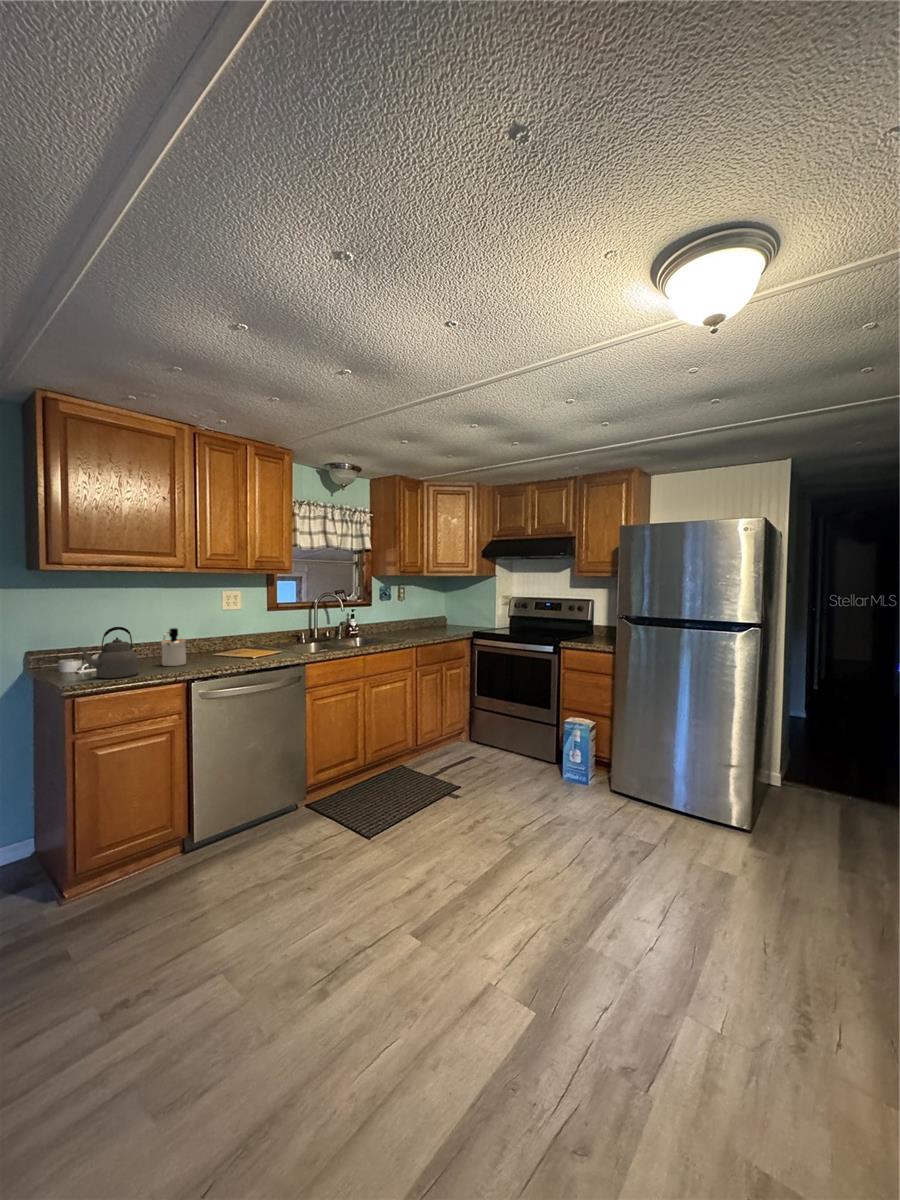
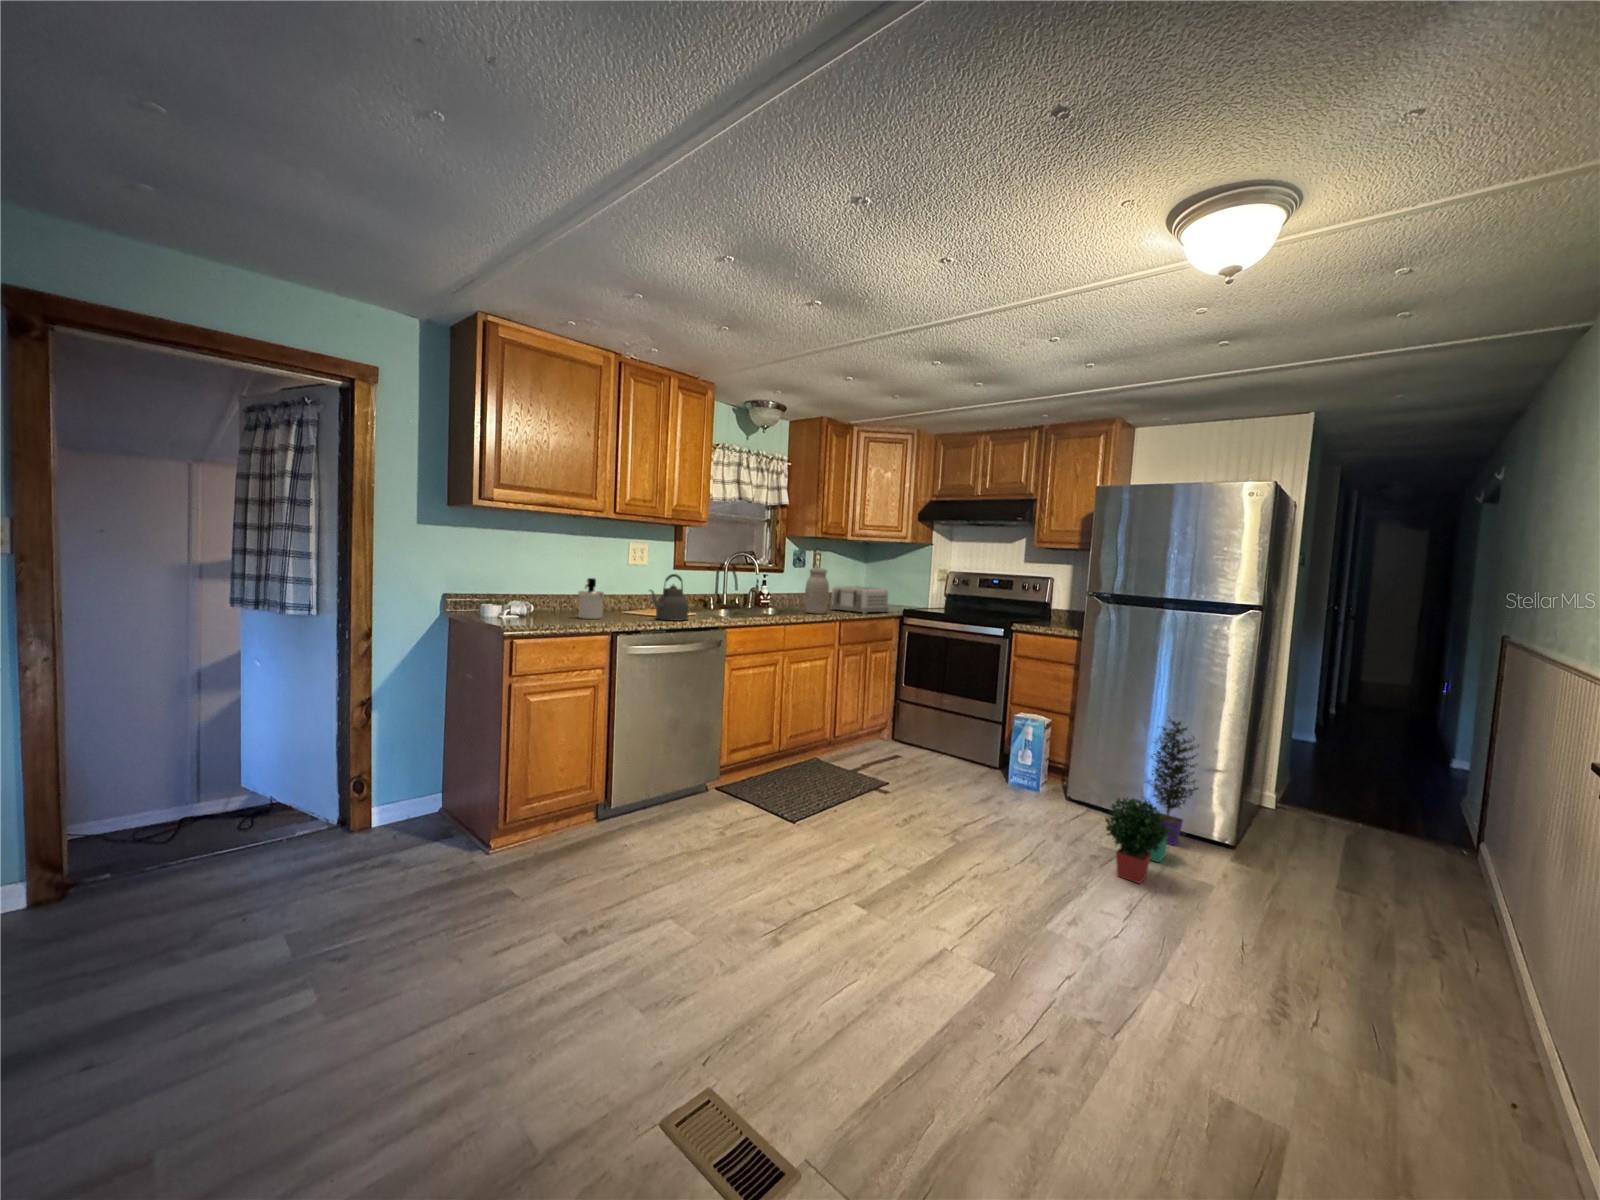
jar: none [385,603,406,641] -> present [804,568,829,614]
toaster: none [411,614,460,638] -> present [830,586,889,614]
kettle: present [76,627,138,678] -> present [650,574,689,621]
potted plant: none [638,721,721,884] -> present [1105,717,1199,883]

